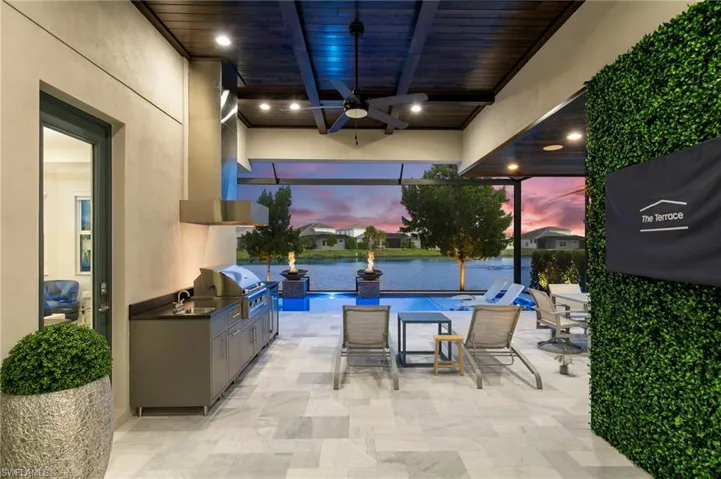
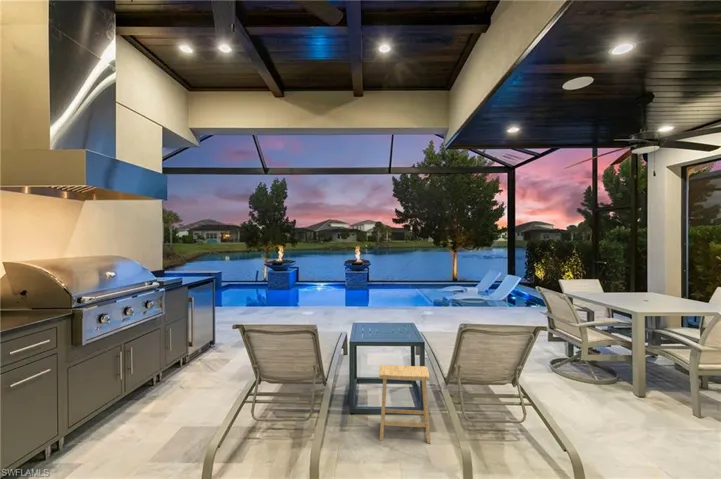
potted plant: present [554,340,572,374] -> none [592,375,637,442]

